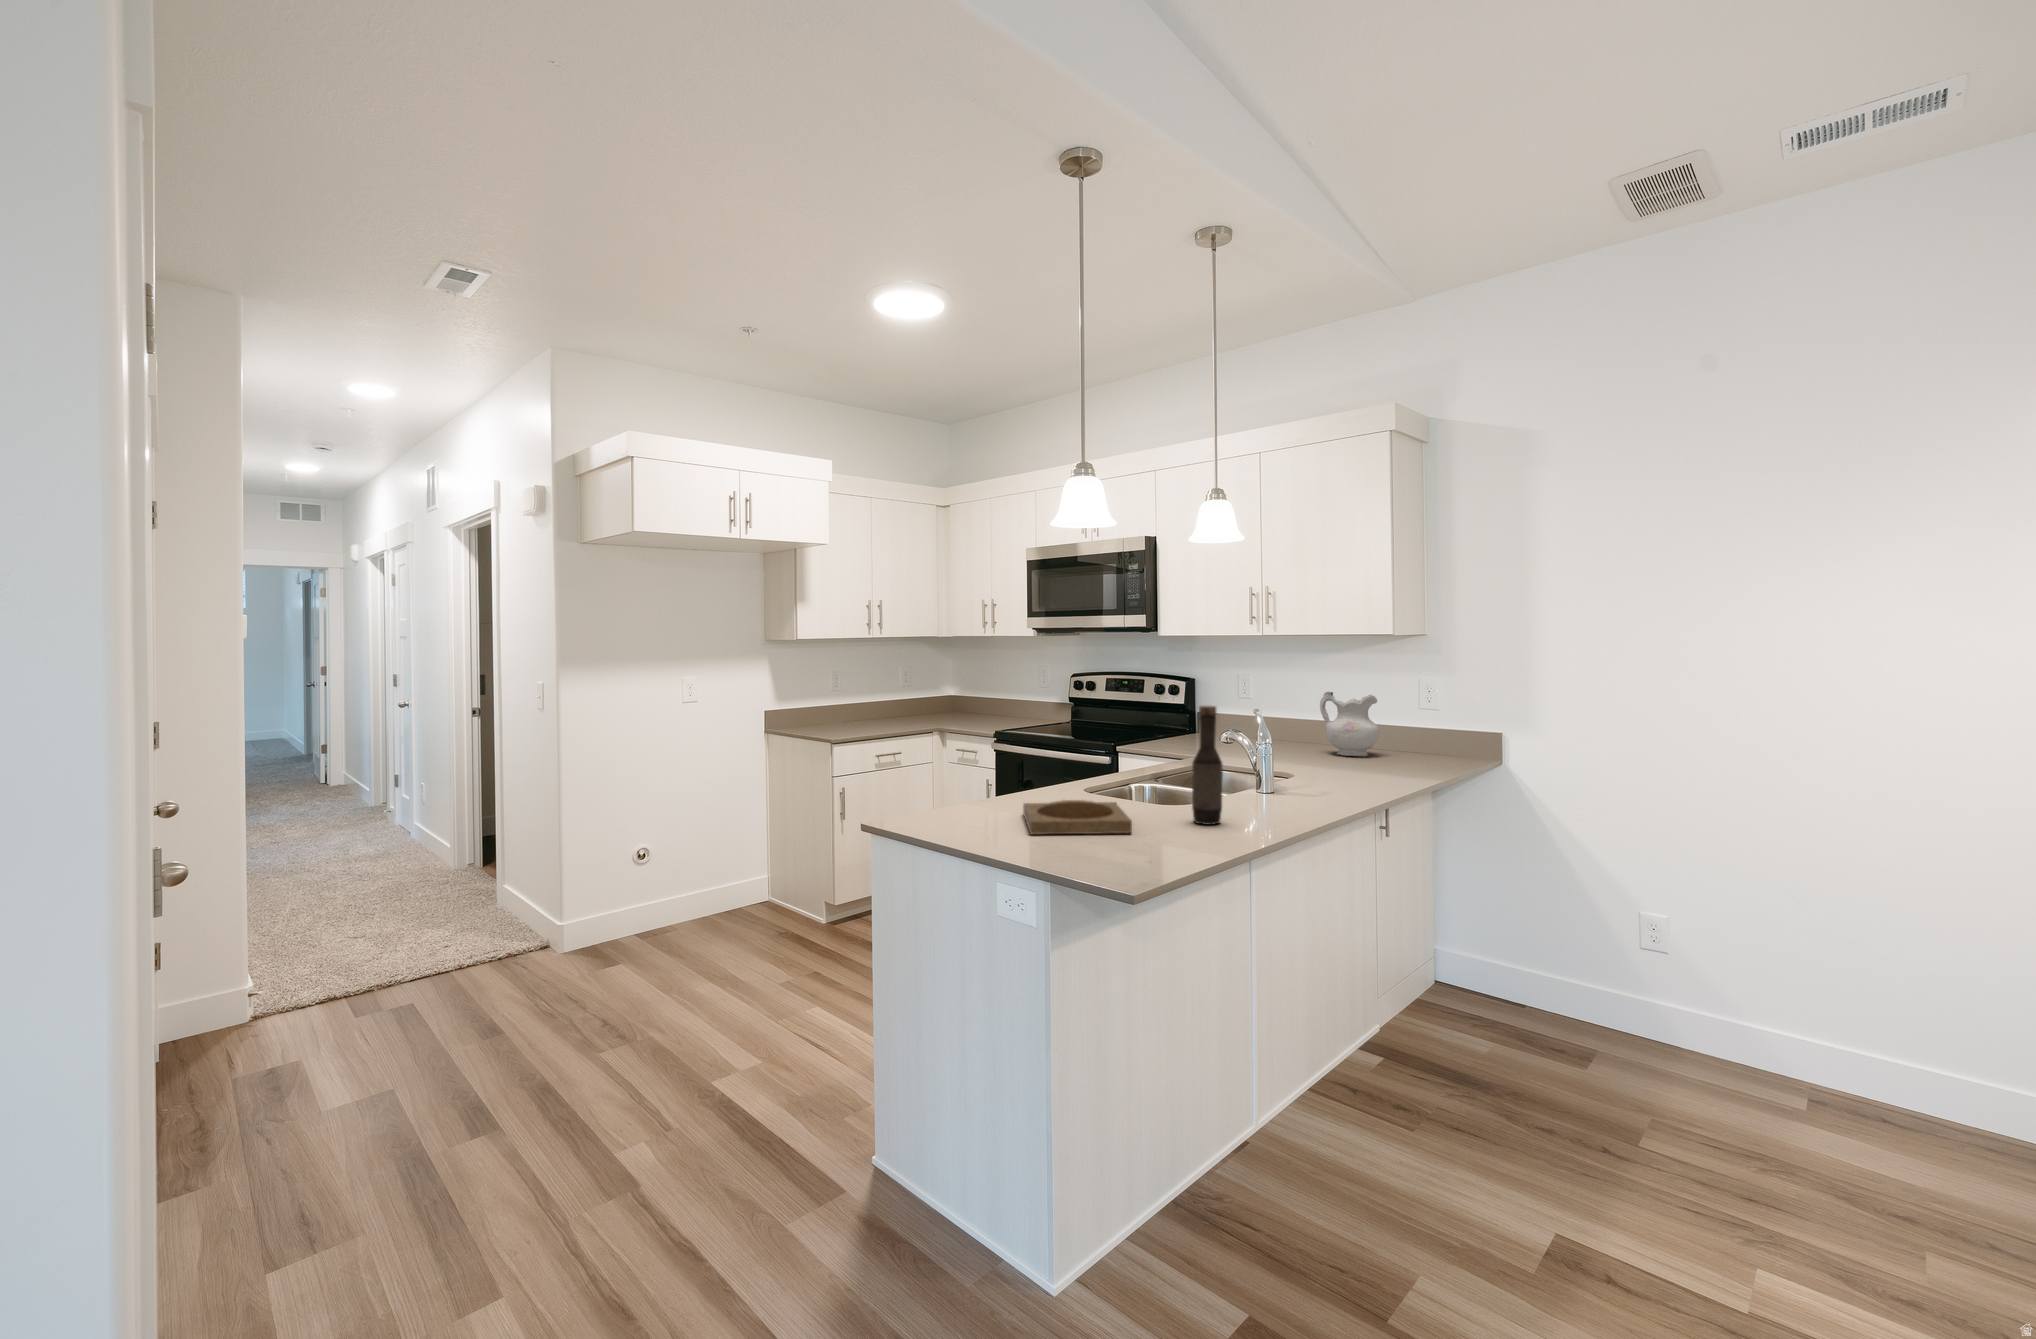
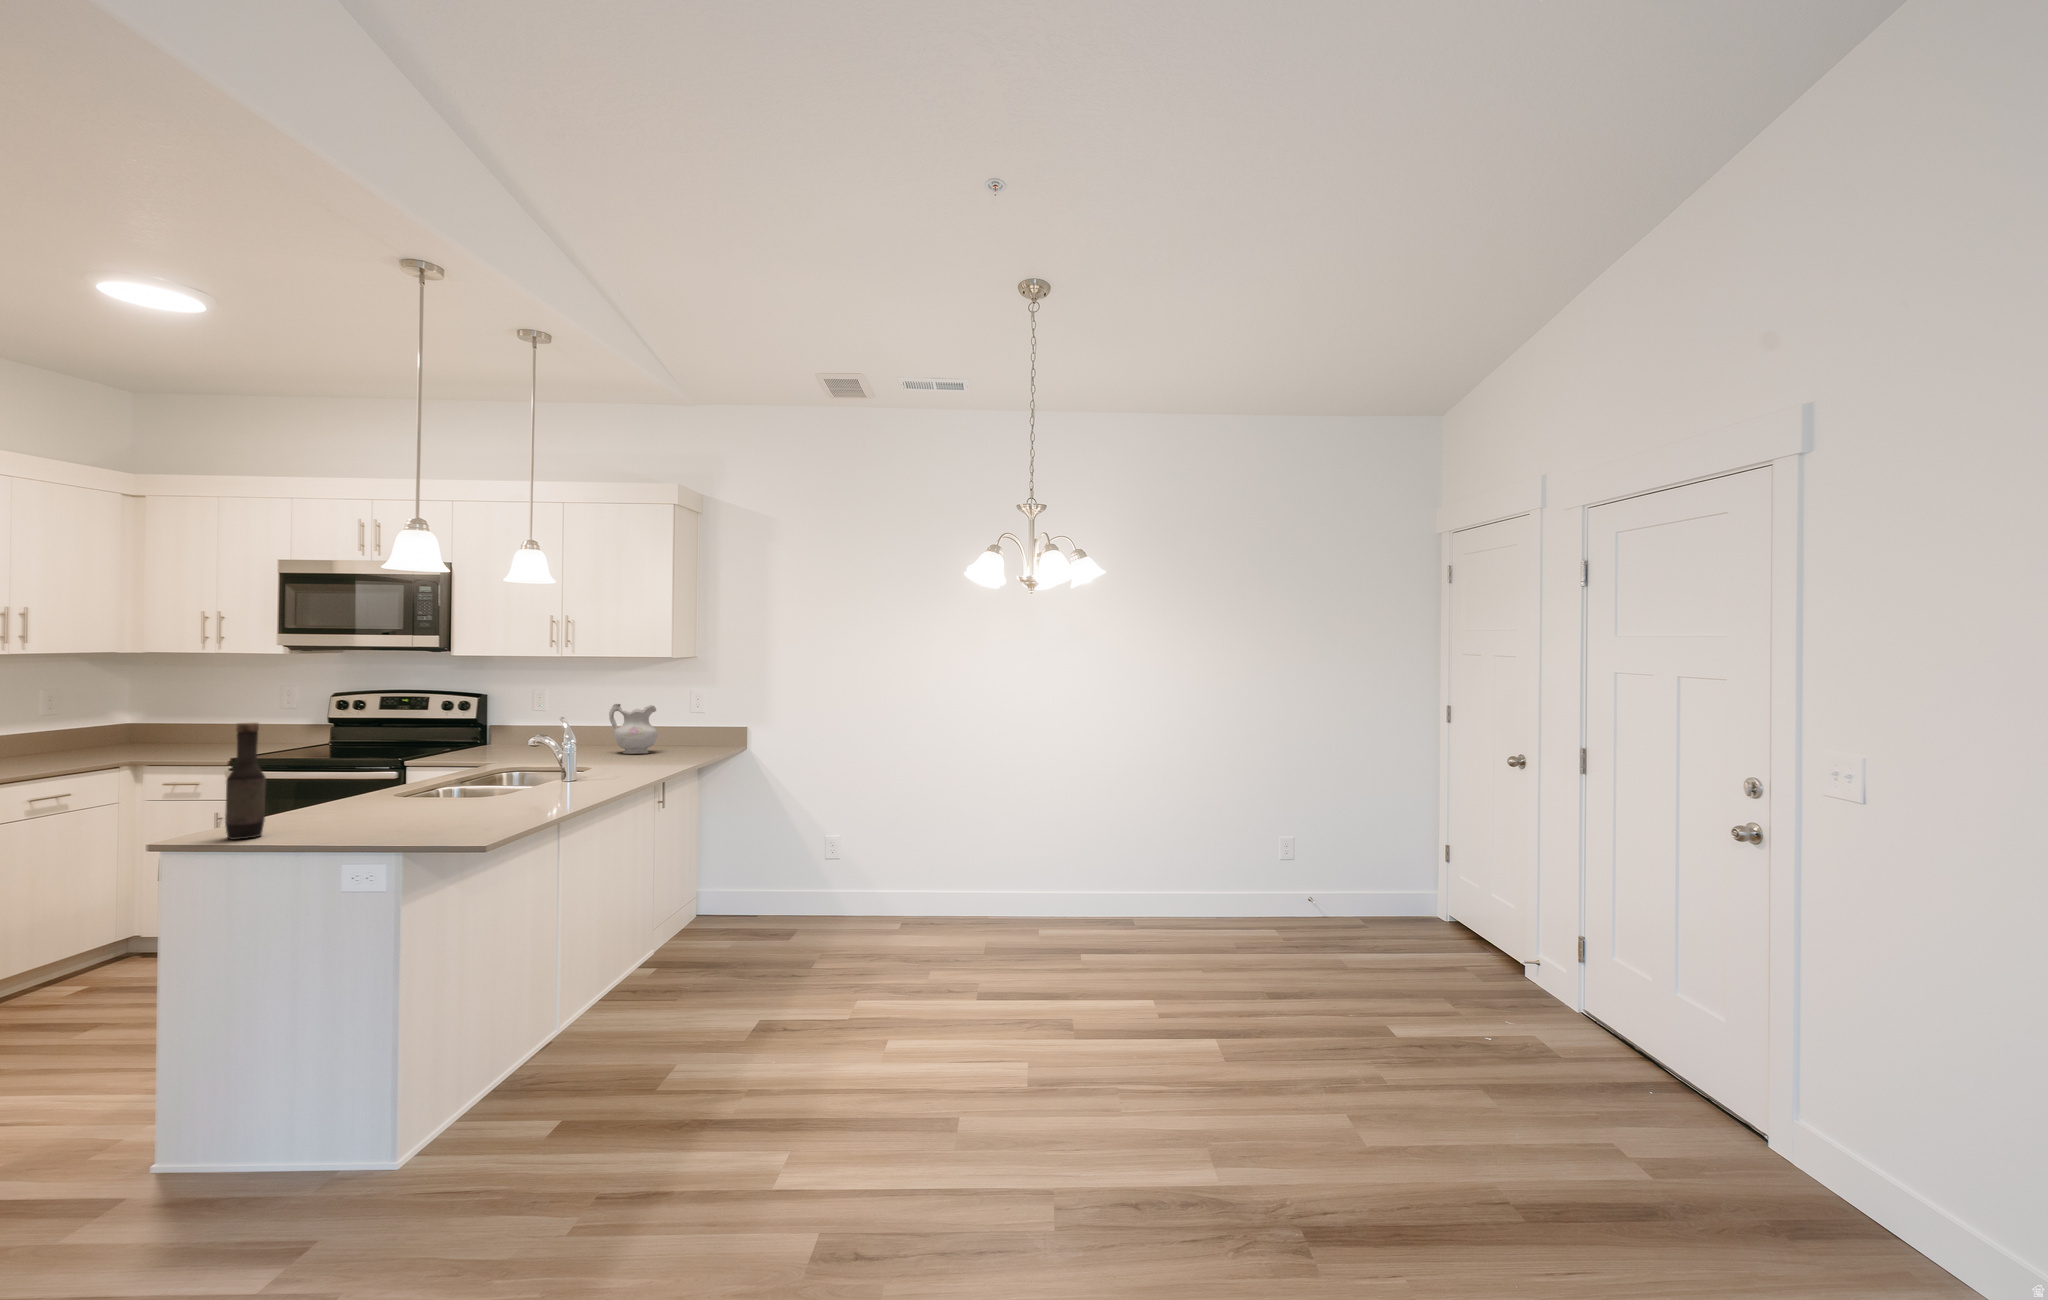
bottle: present [1192,706,1223,825] -> present [225,723,266,840]
tray: present [1023,800,1132,834] -> none [340,802,469,836]

